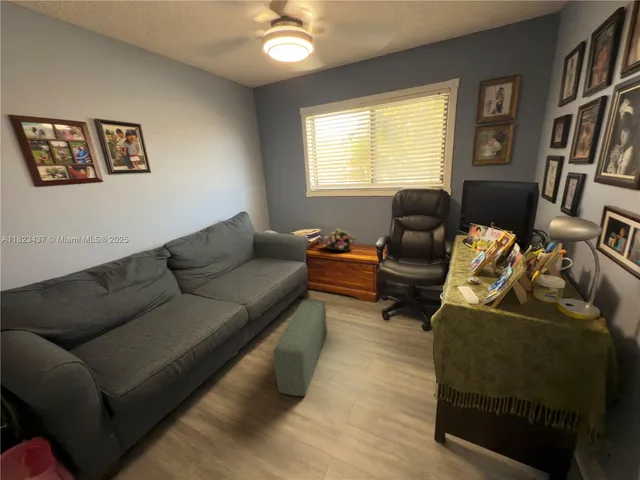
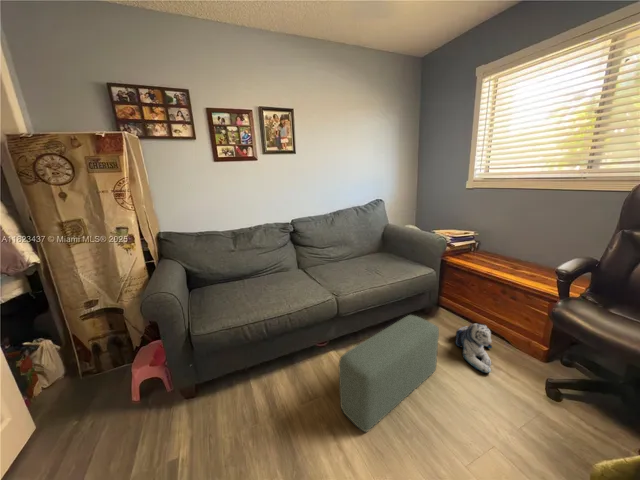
flower arrangement: present [324,229,356,251] -> none [471,235,531,271]
plush toy: none [328,291,356,322] -> present [455,324,492,373]

